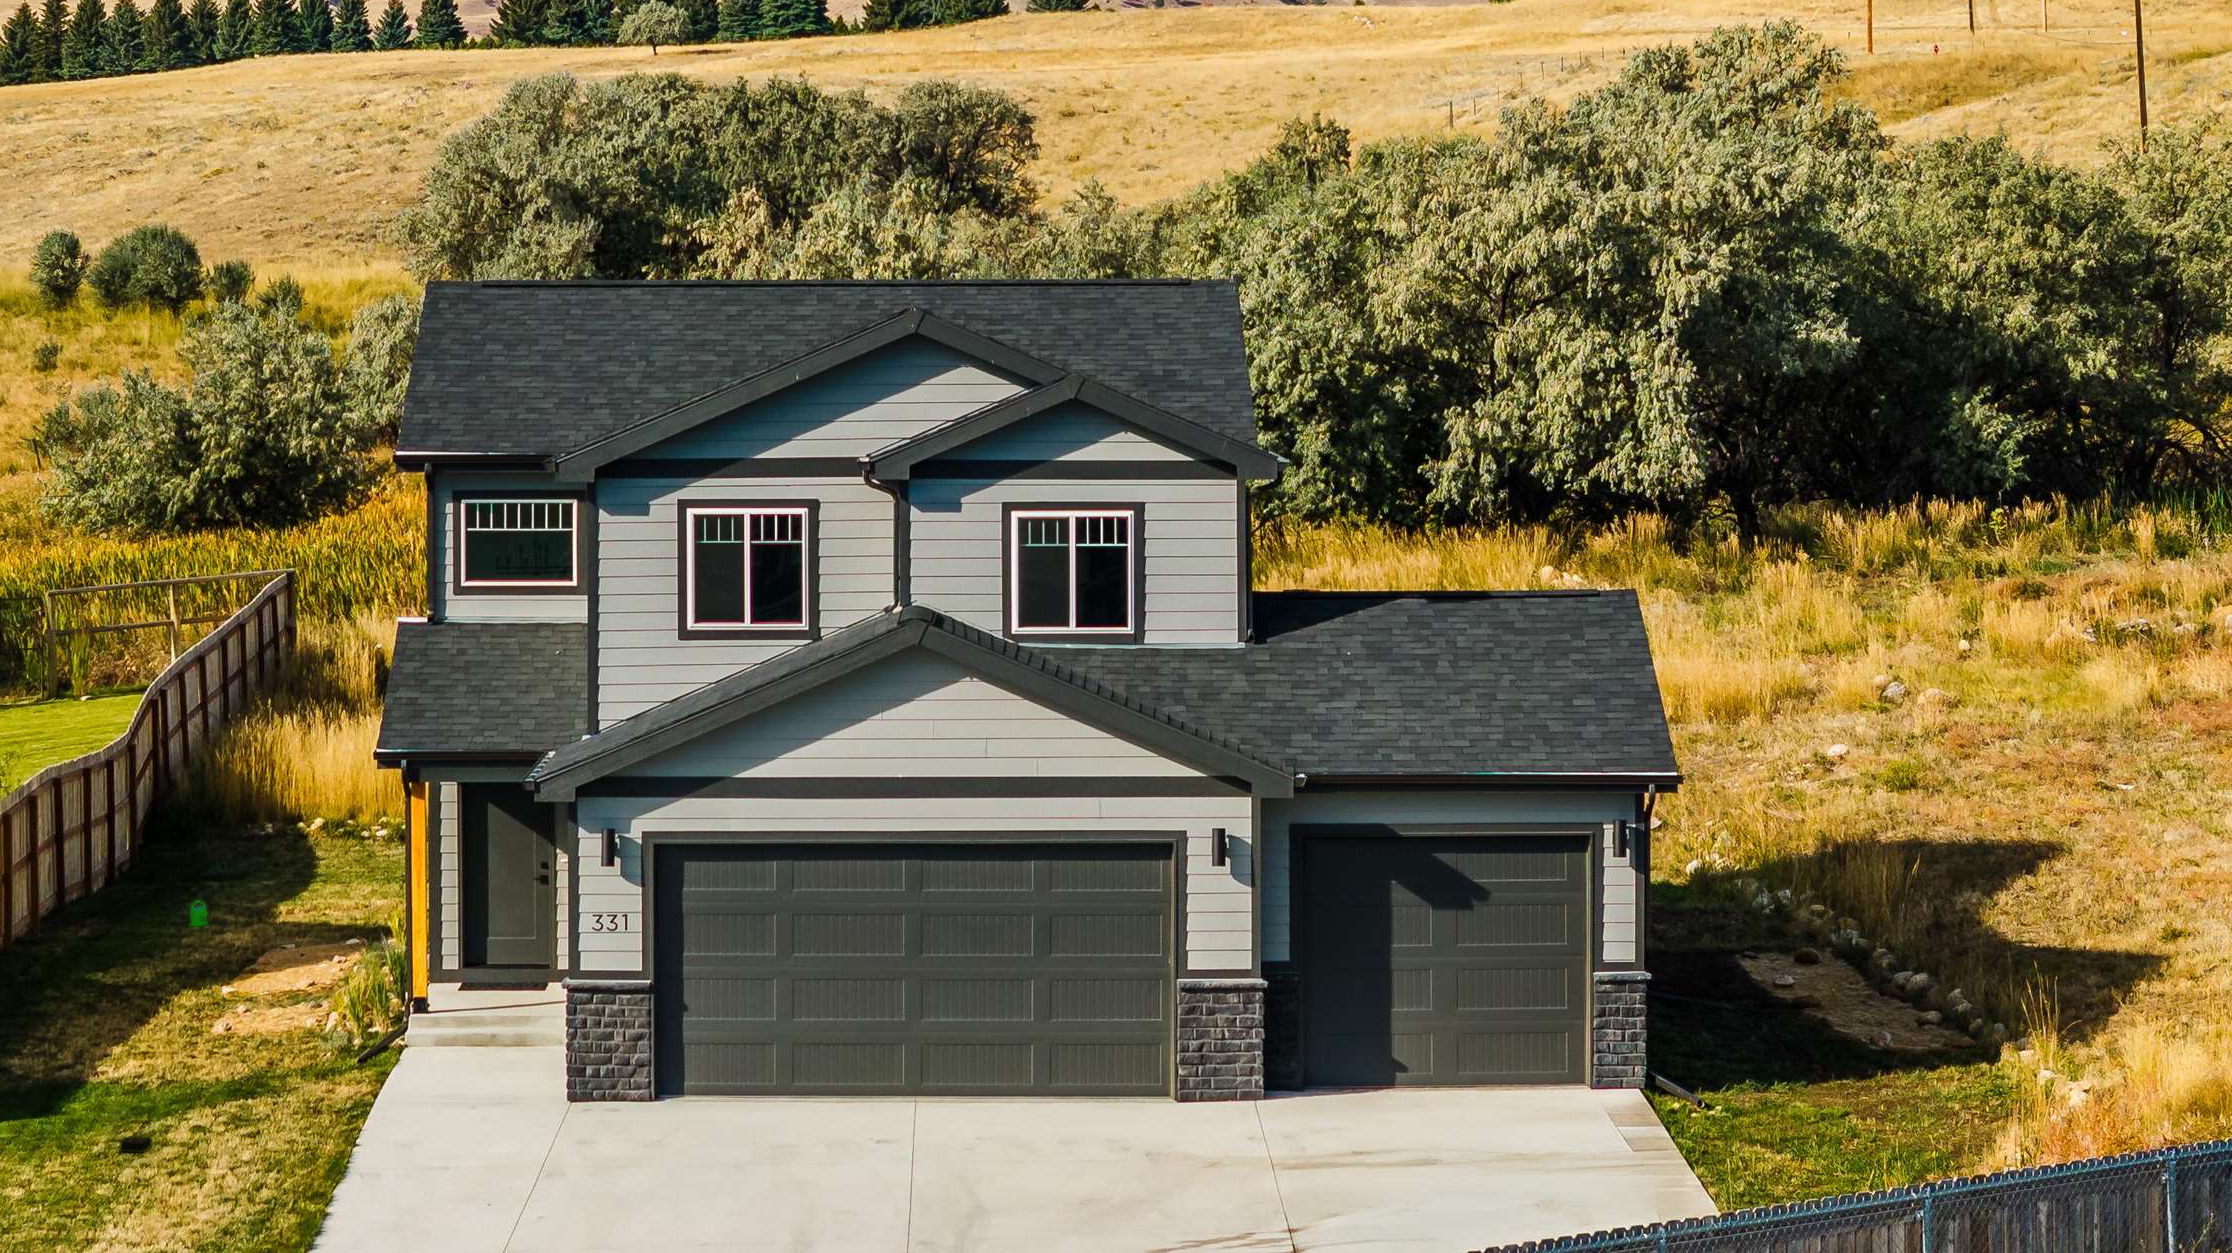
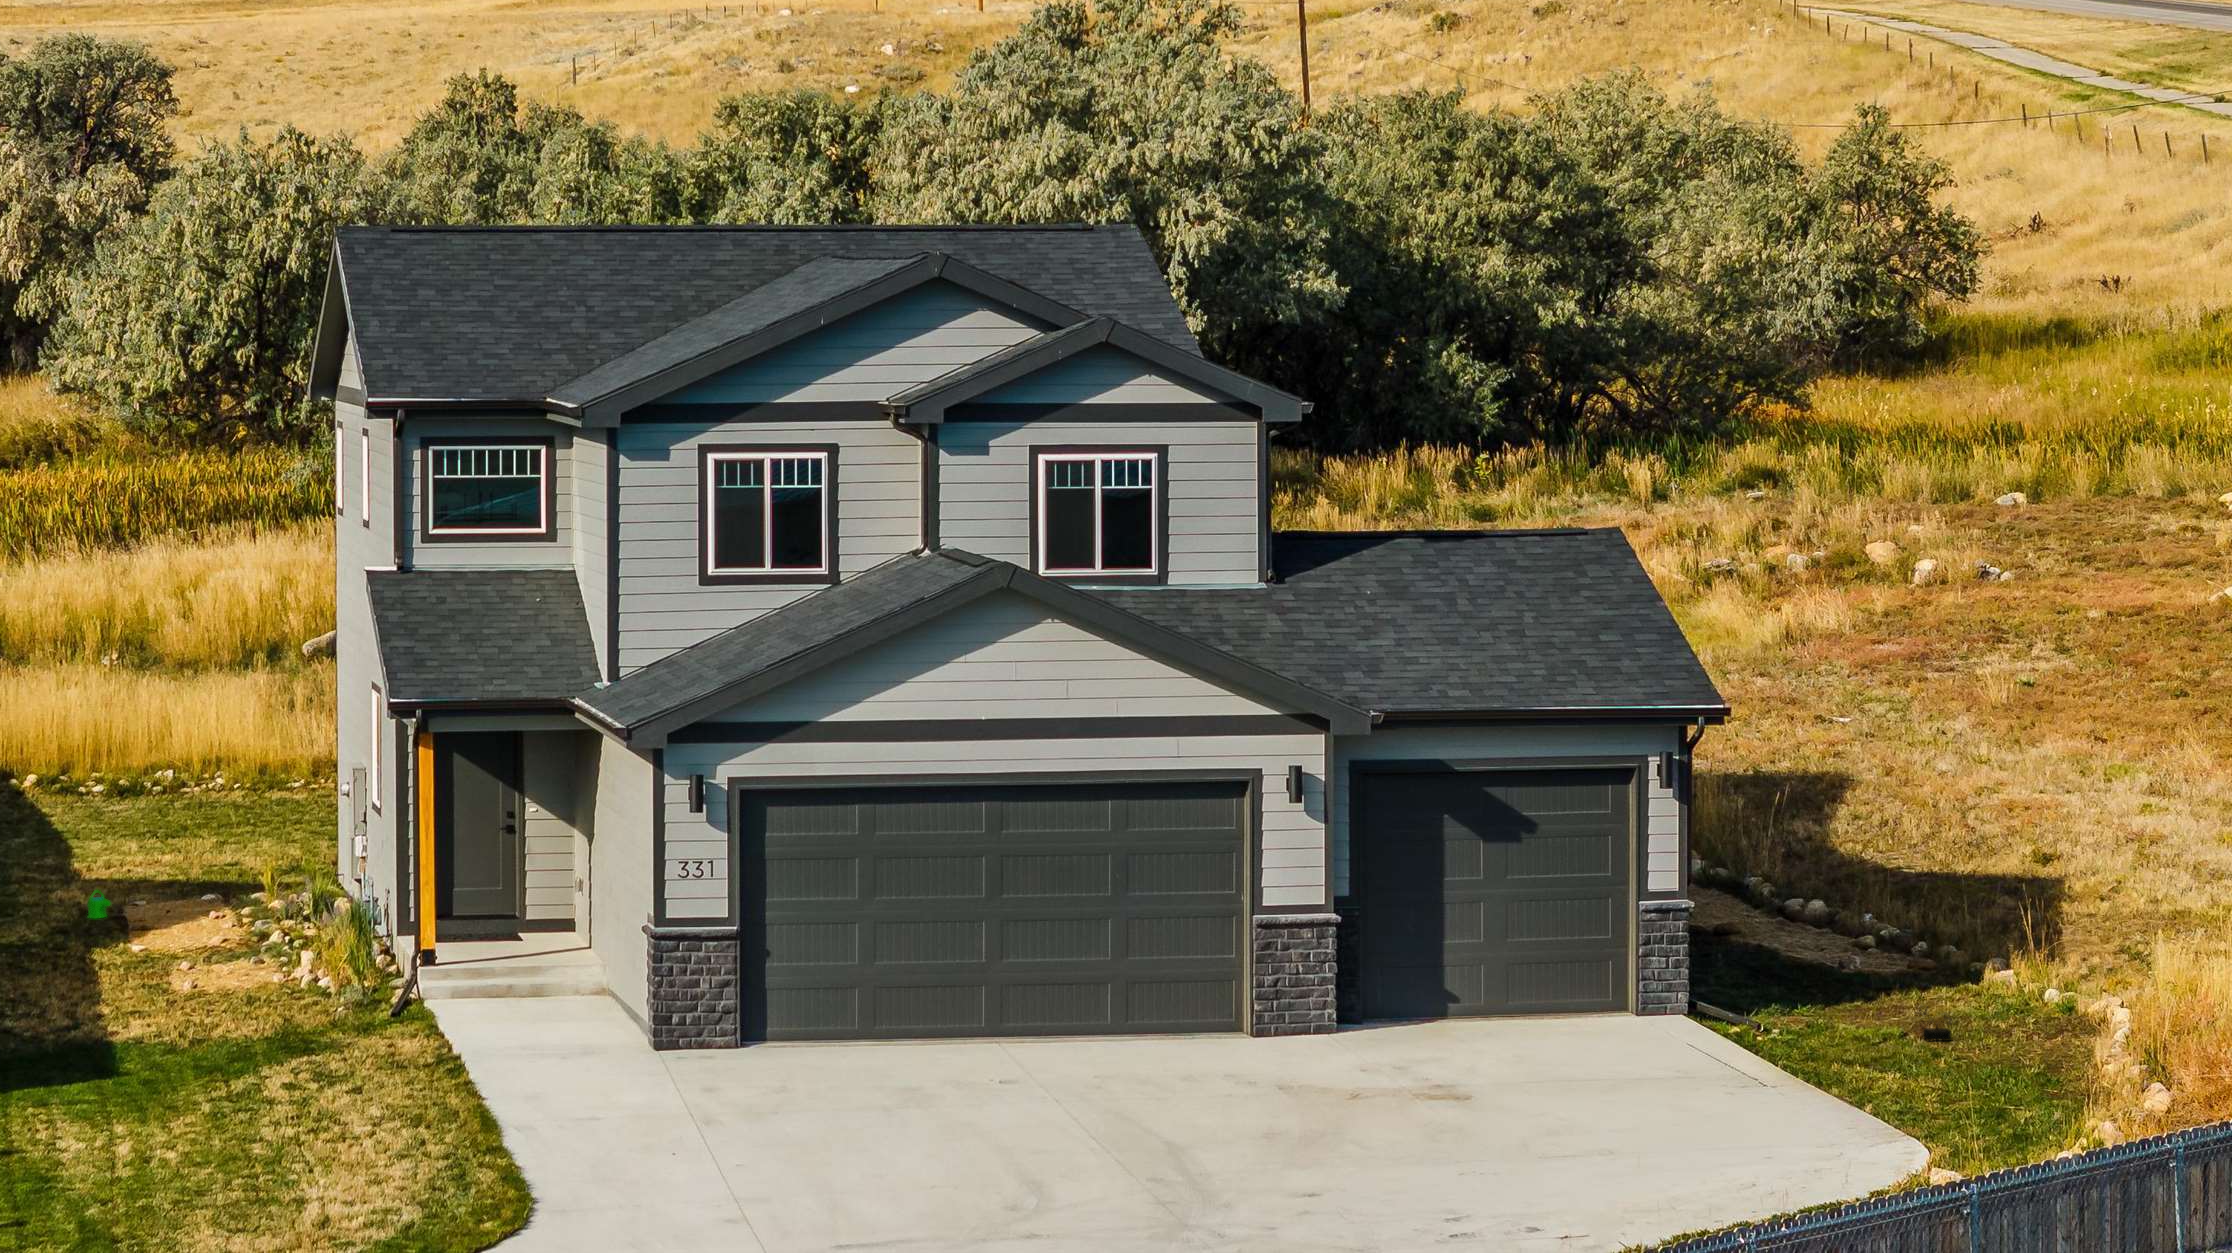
decorative plant: present [111,1112,152,1153] -> present [1914,1005,1952,1042]

